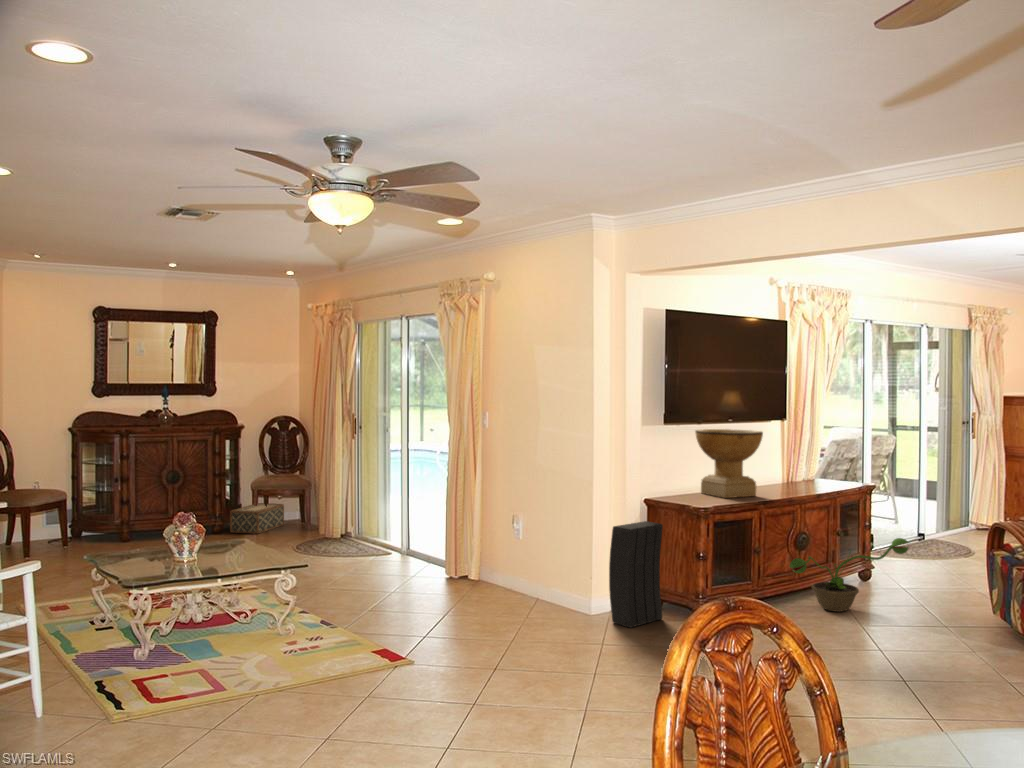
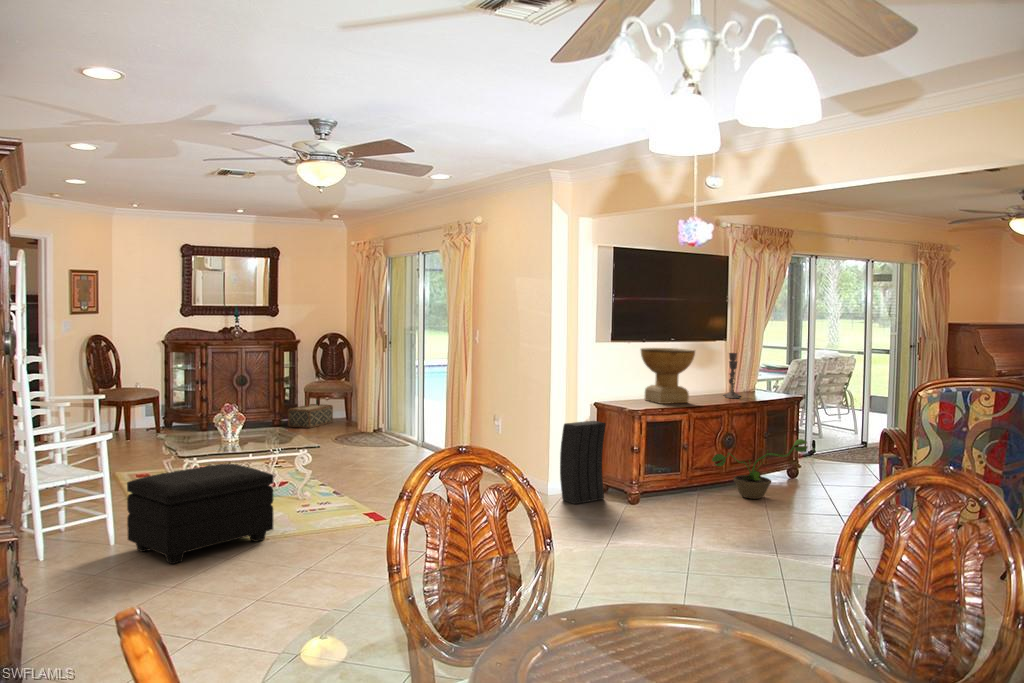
candlestick: none [785,433,808,488] -> present [724,353,740,398]
footstool: none [67,596,264,742] -> present [127,464,274,564]

